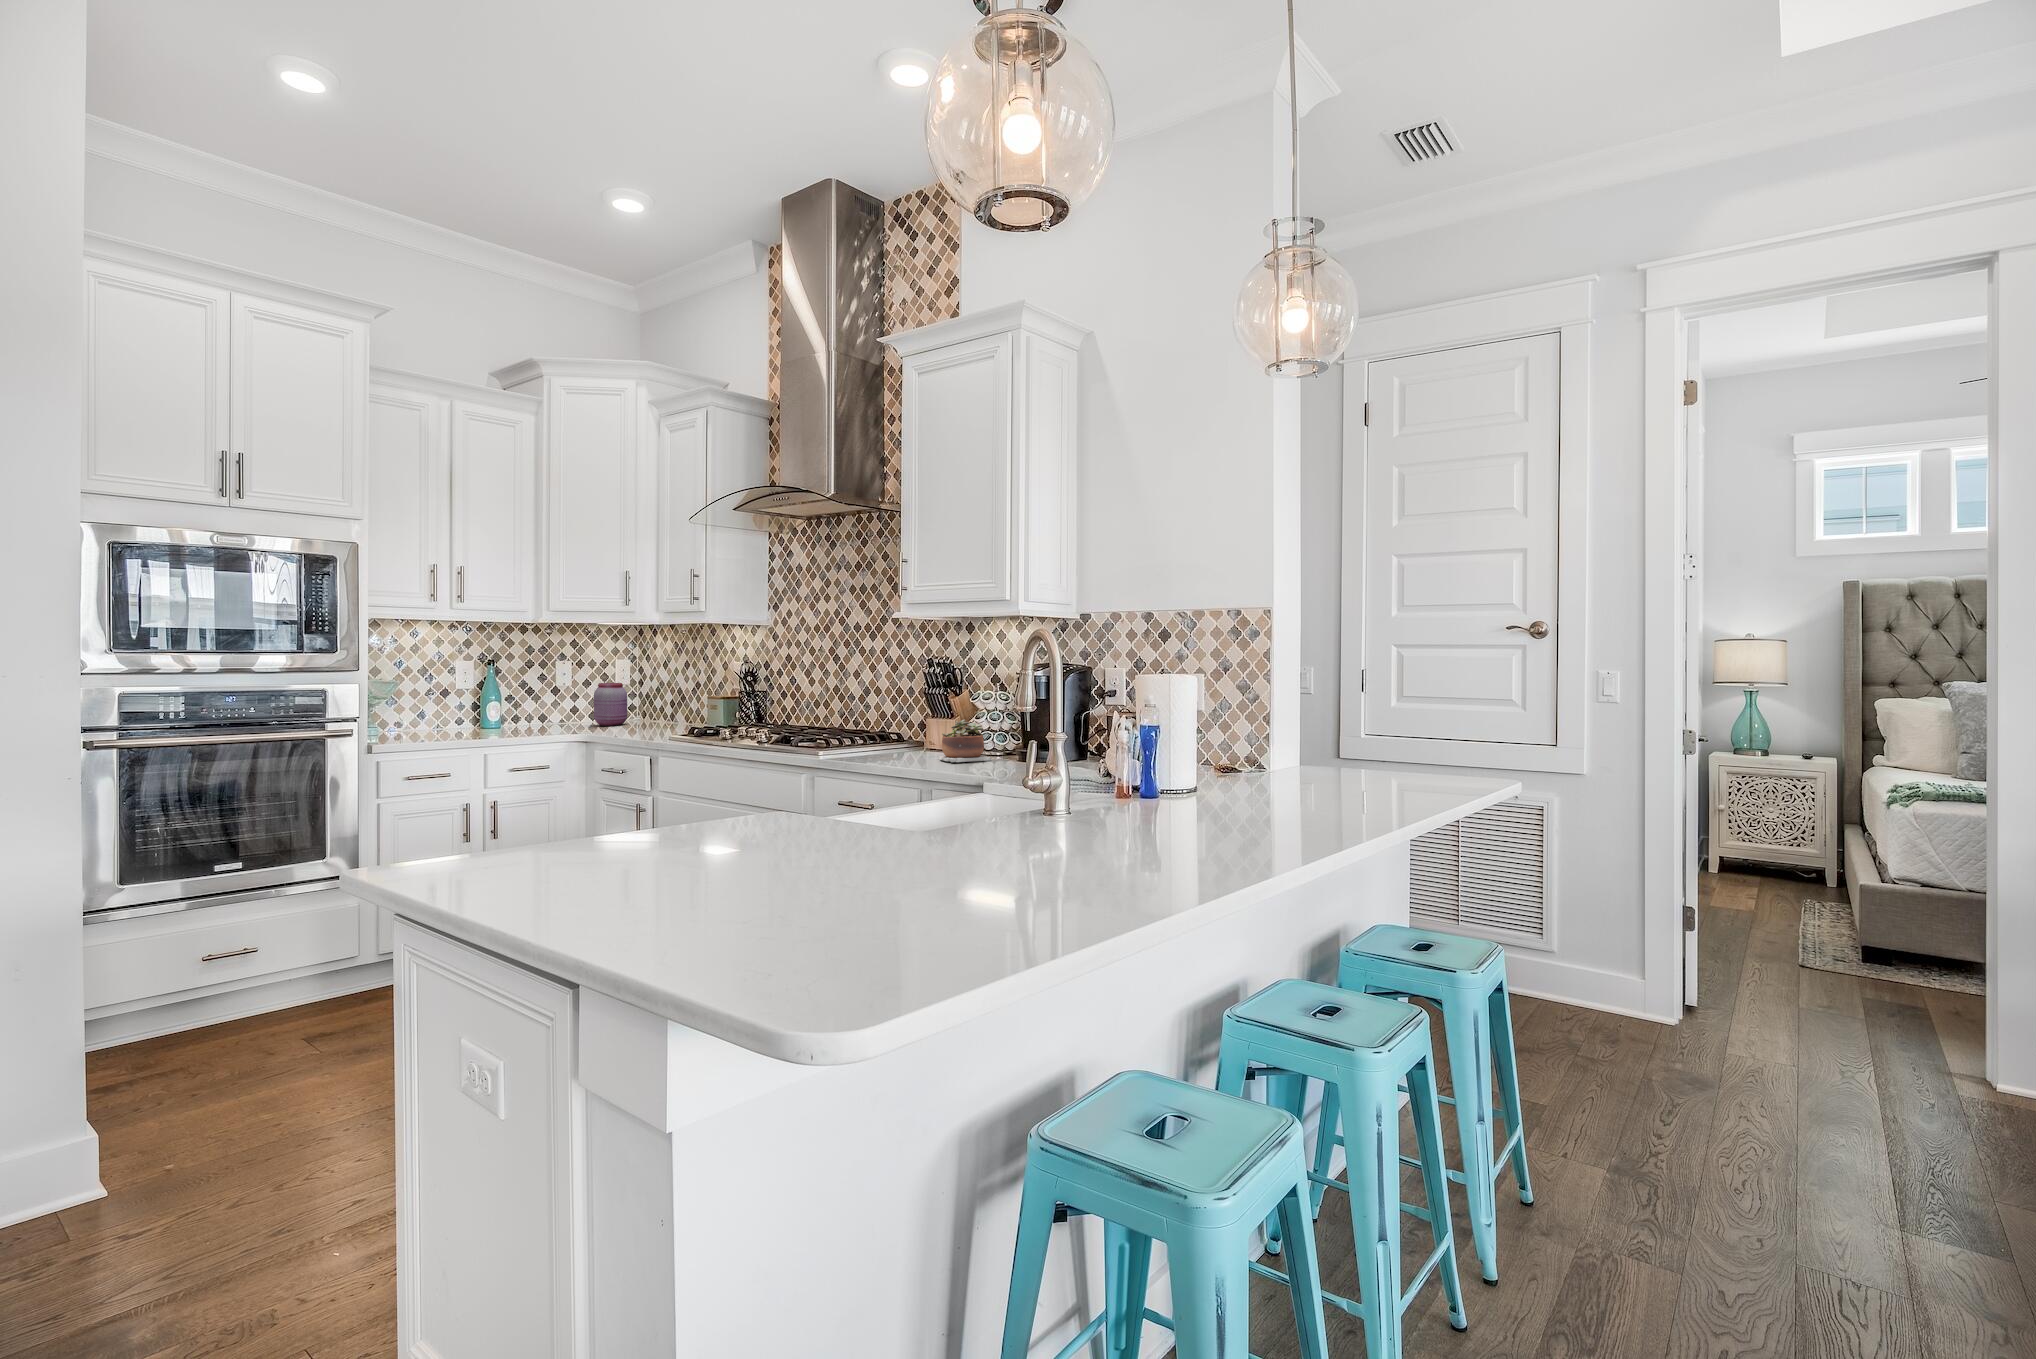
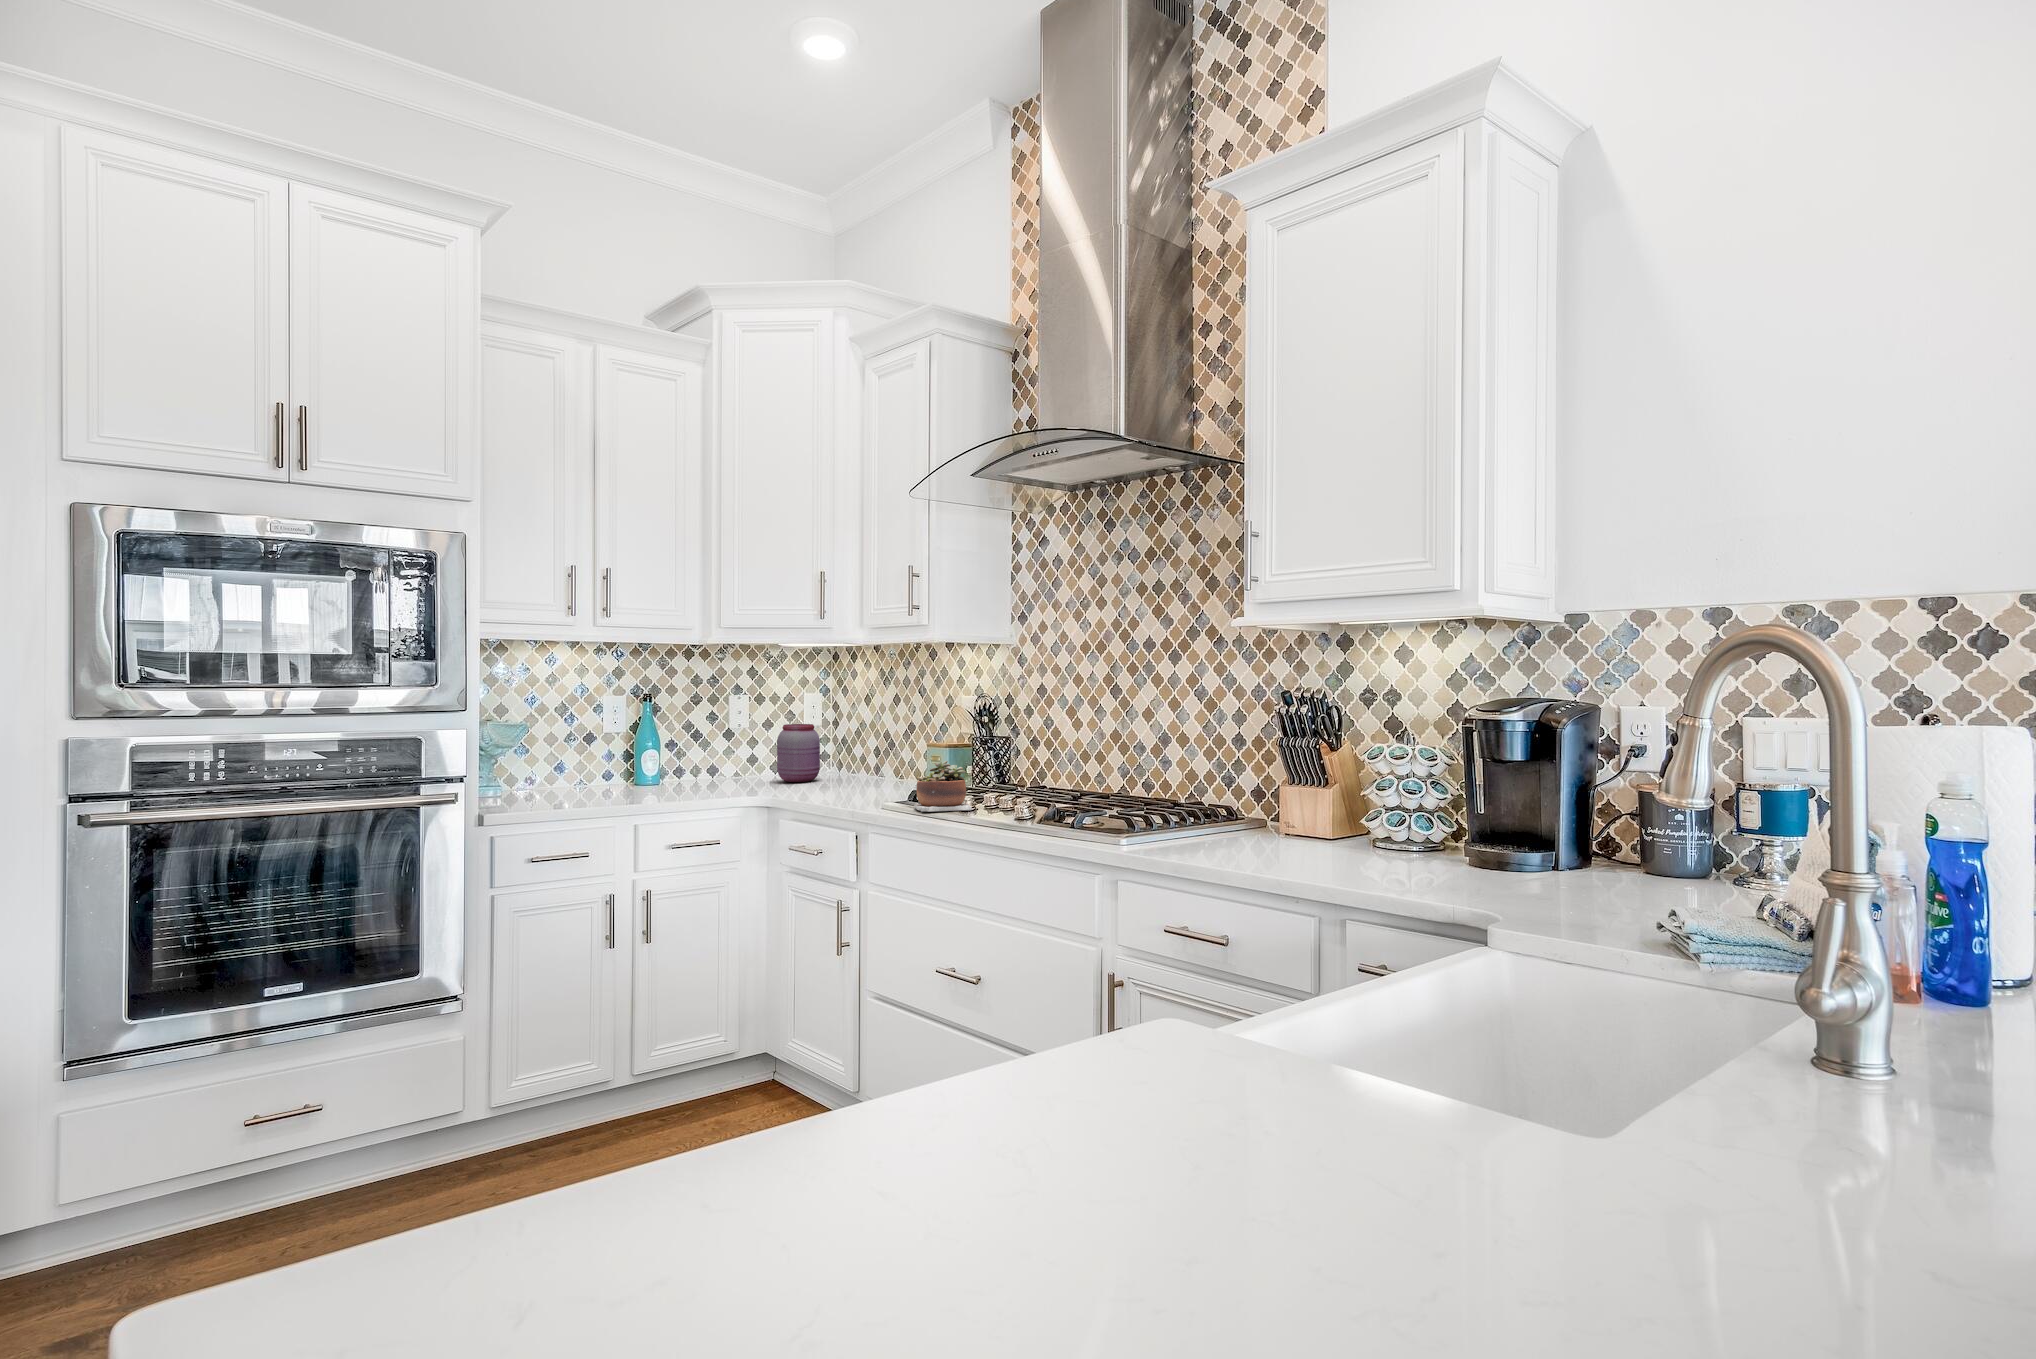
succulent plant: present [939,720,991,762] -> present [914,761,972,812]

